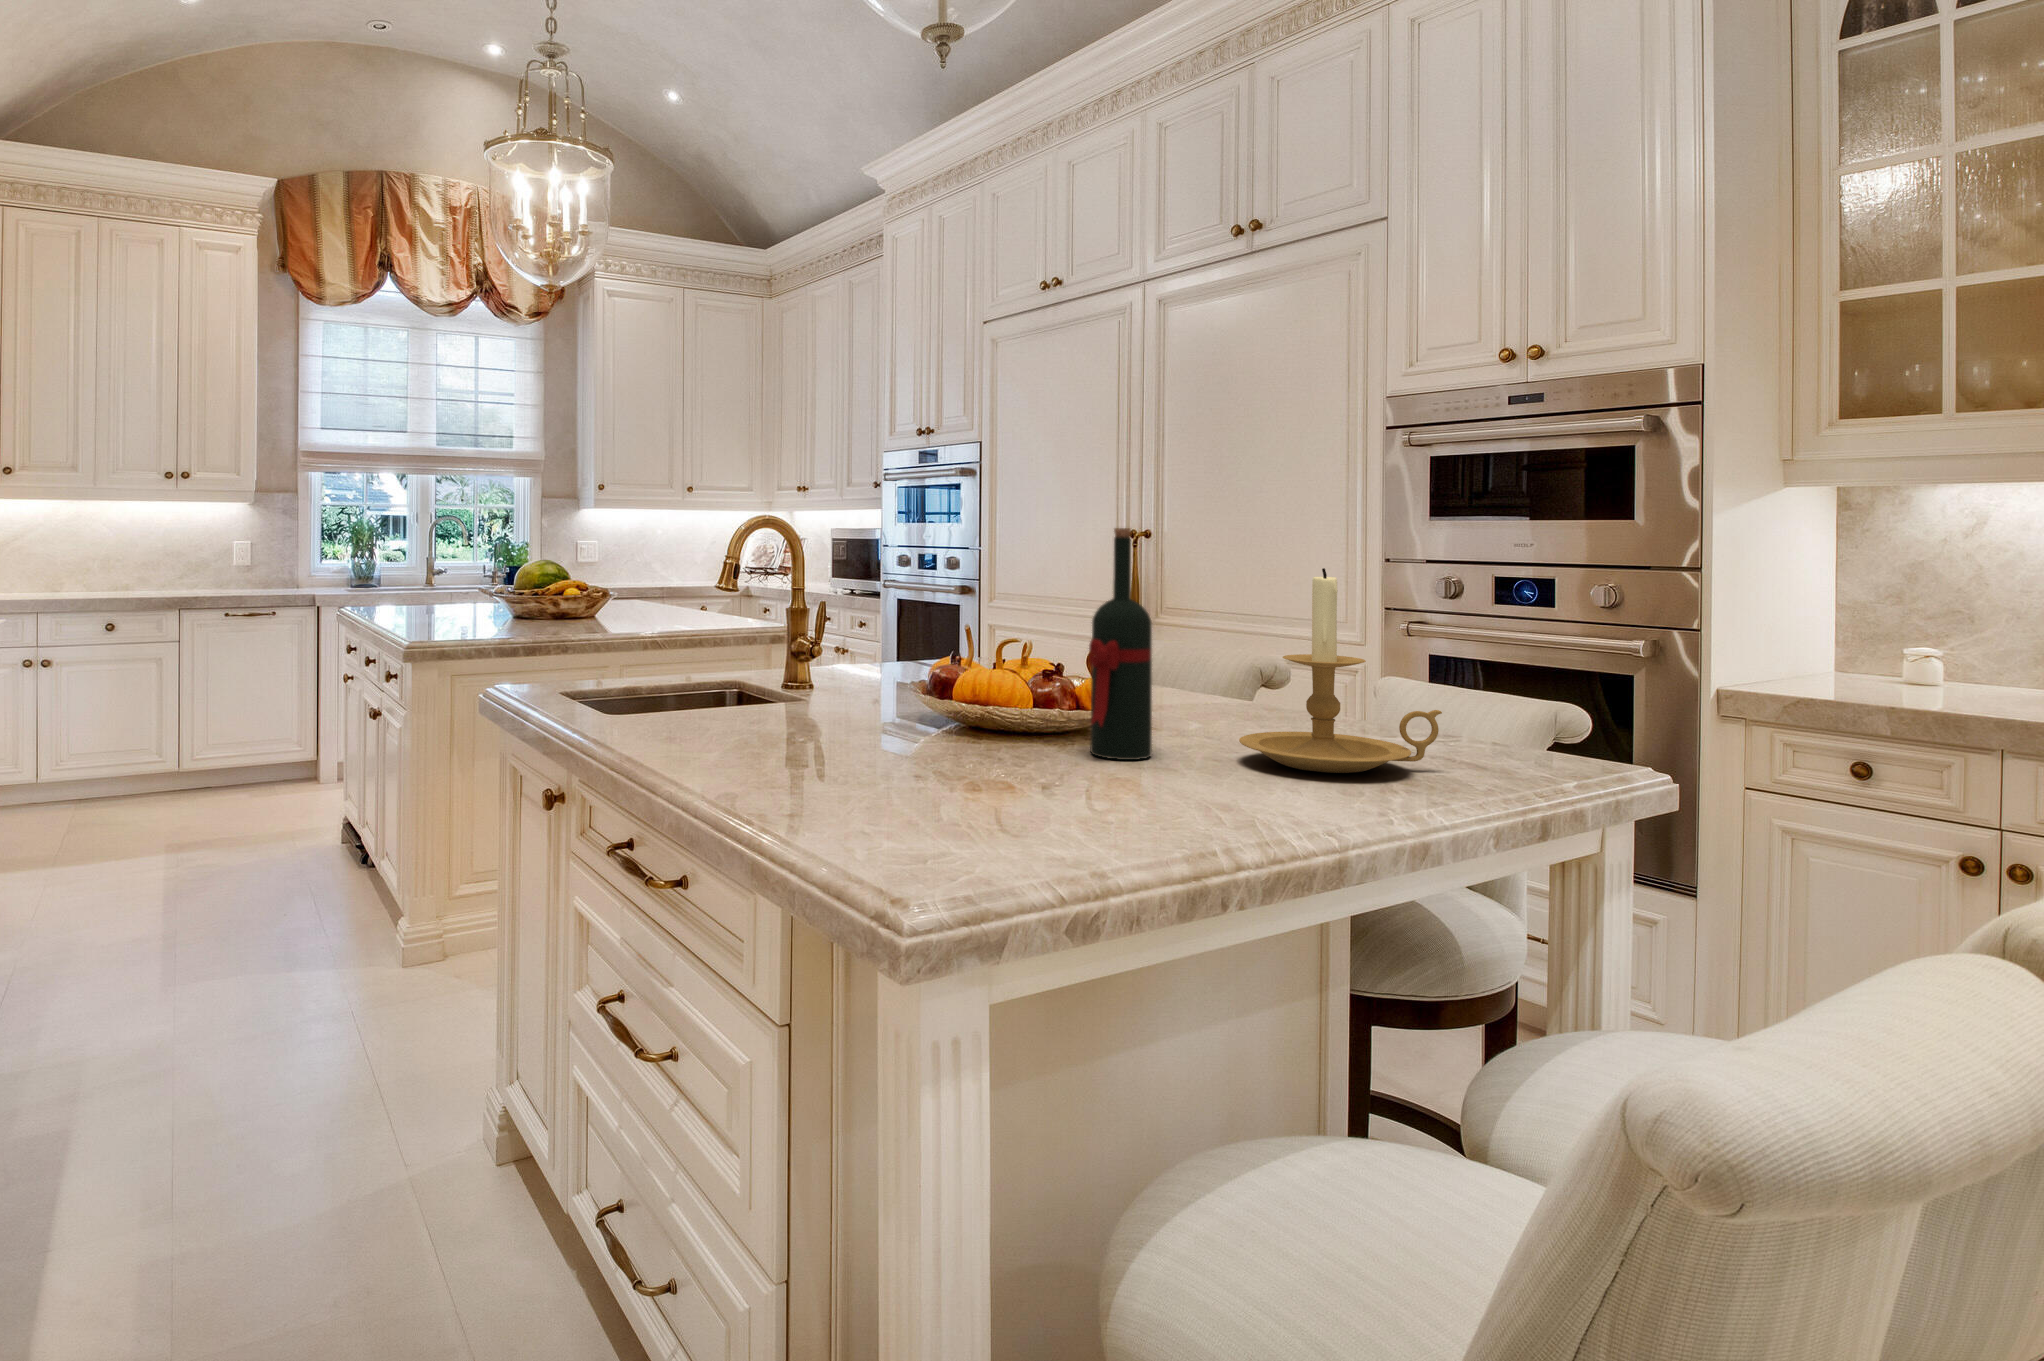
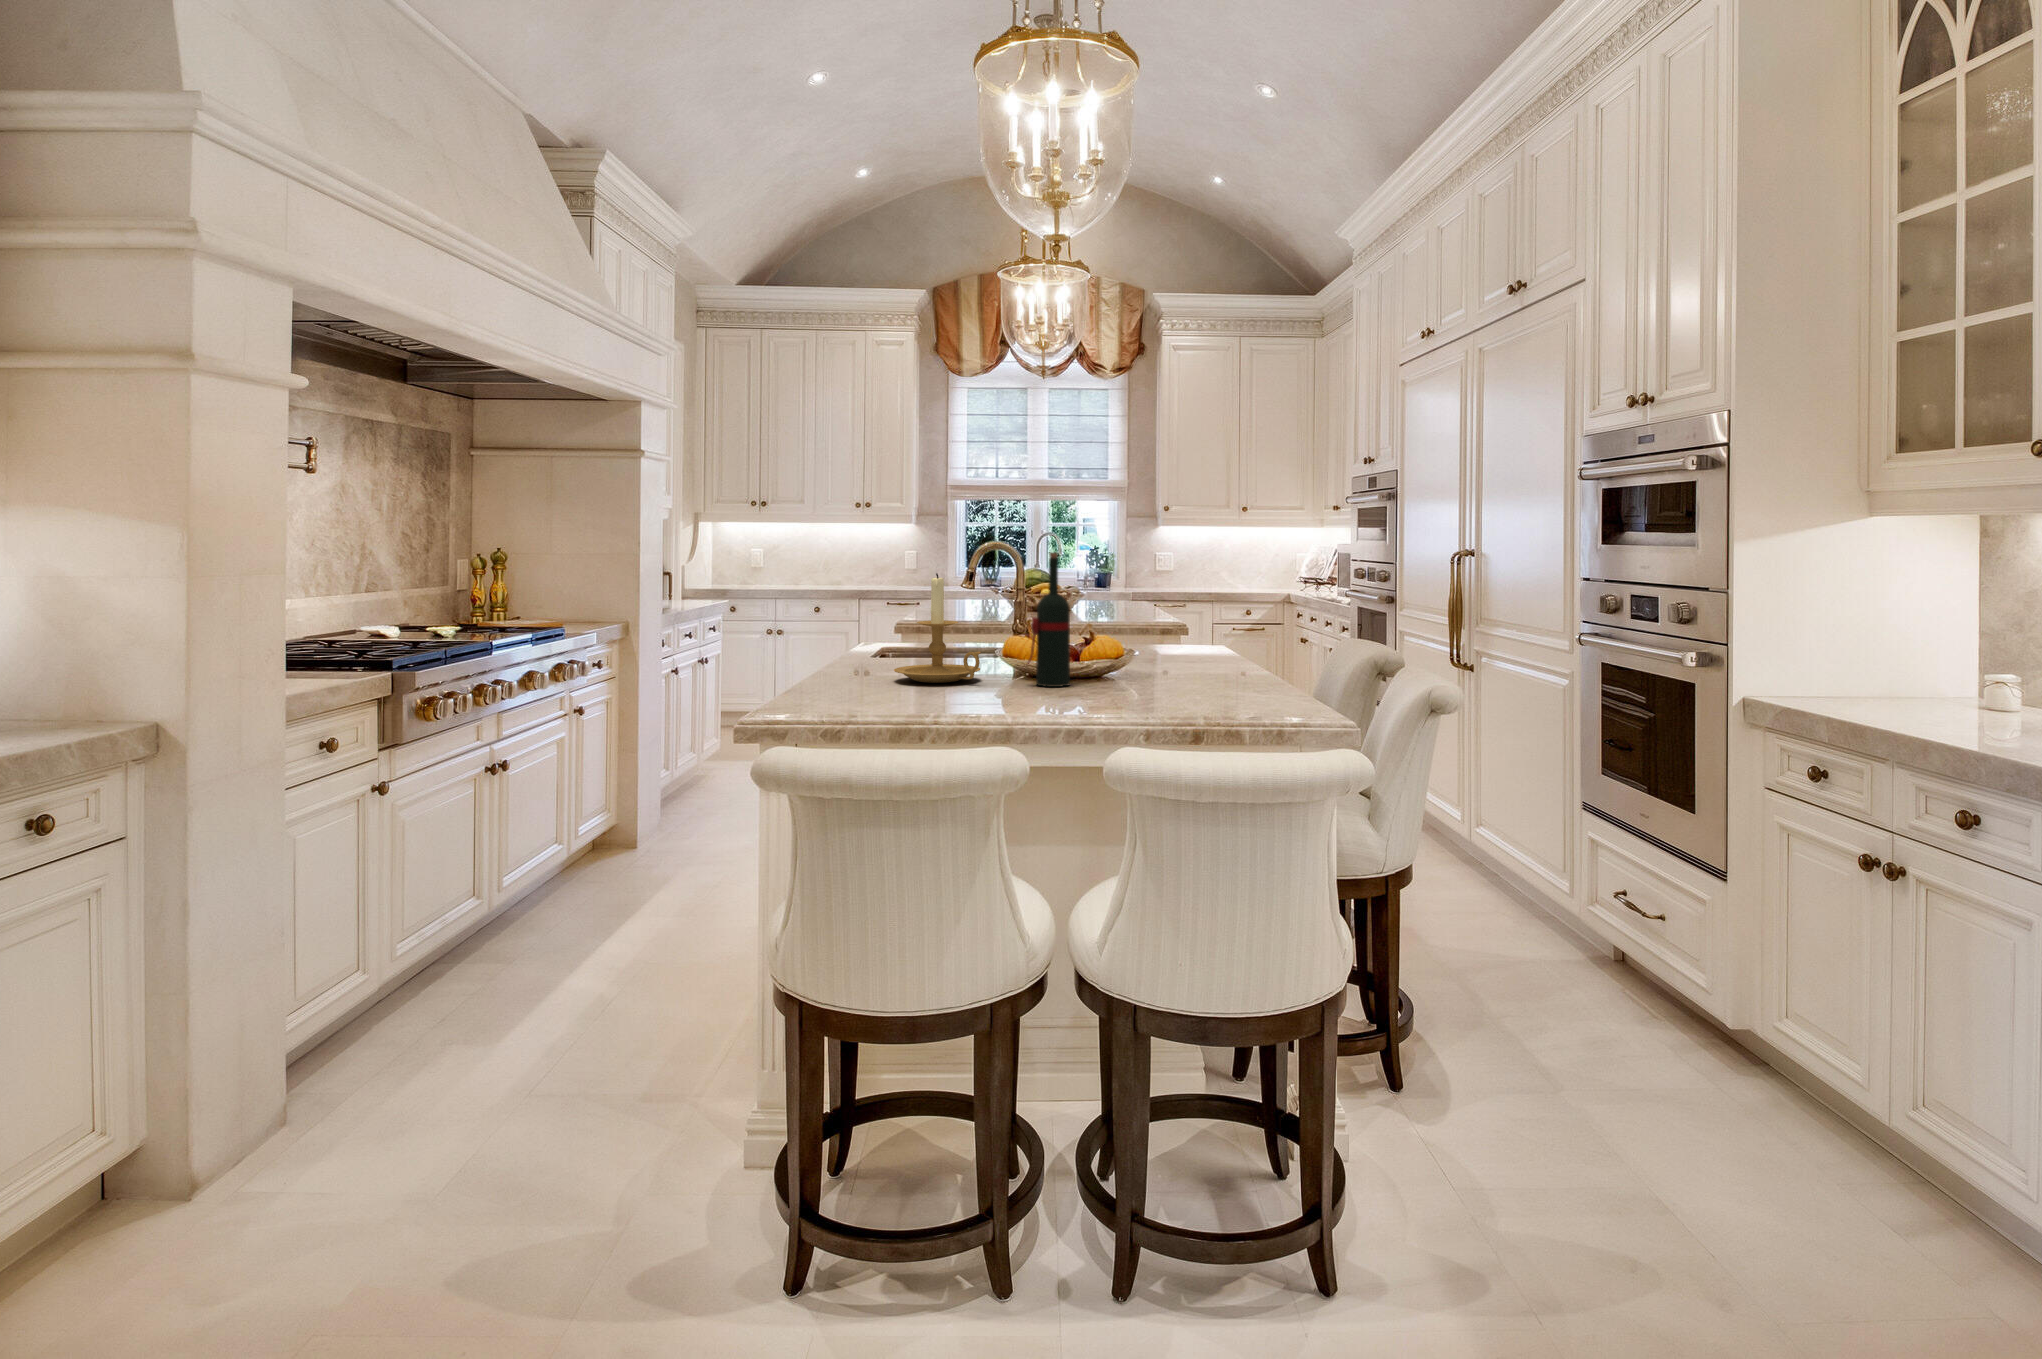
candle holder: present [1239,568,1442,773] -> present [894,573,981,683]

